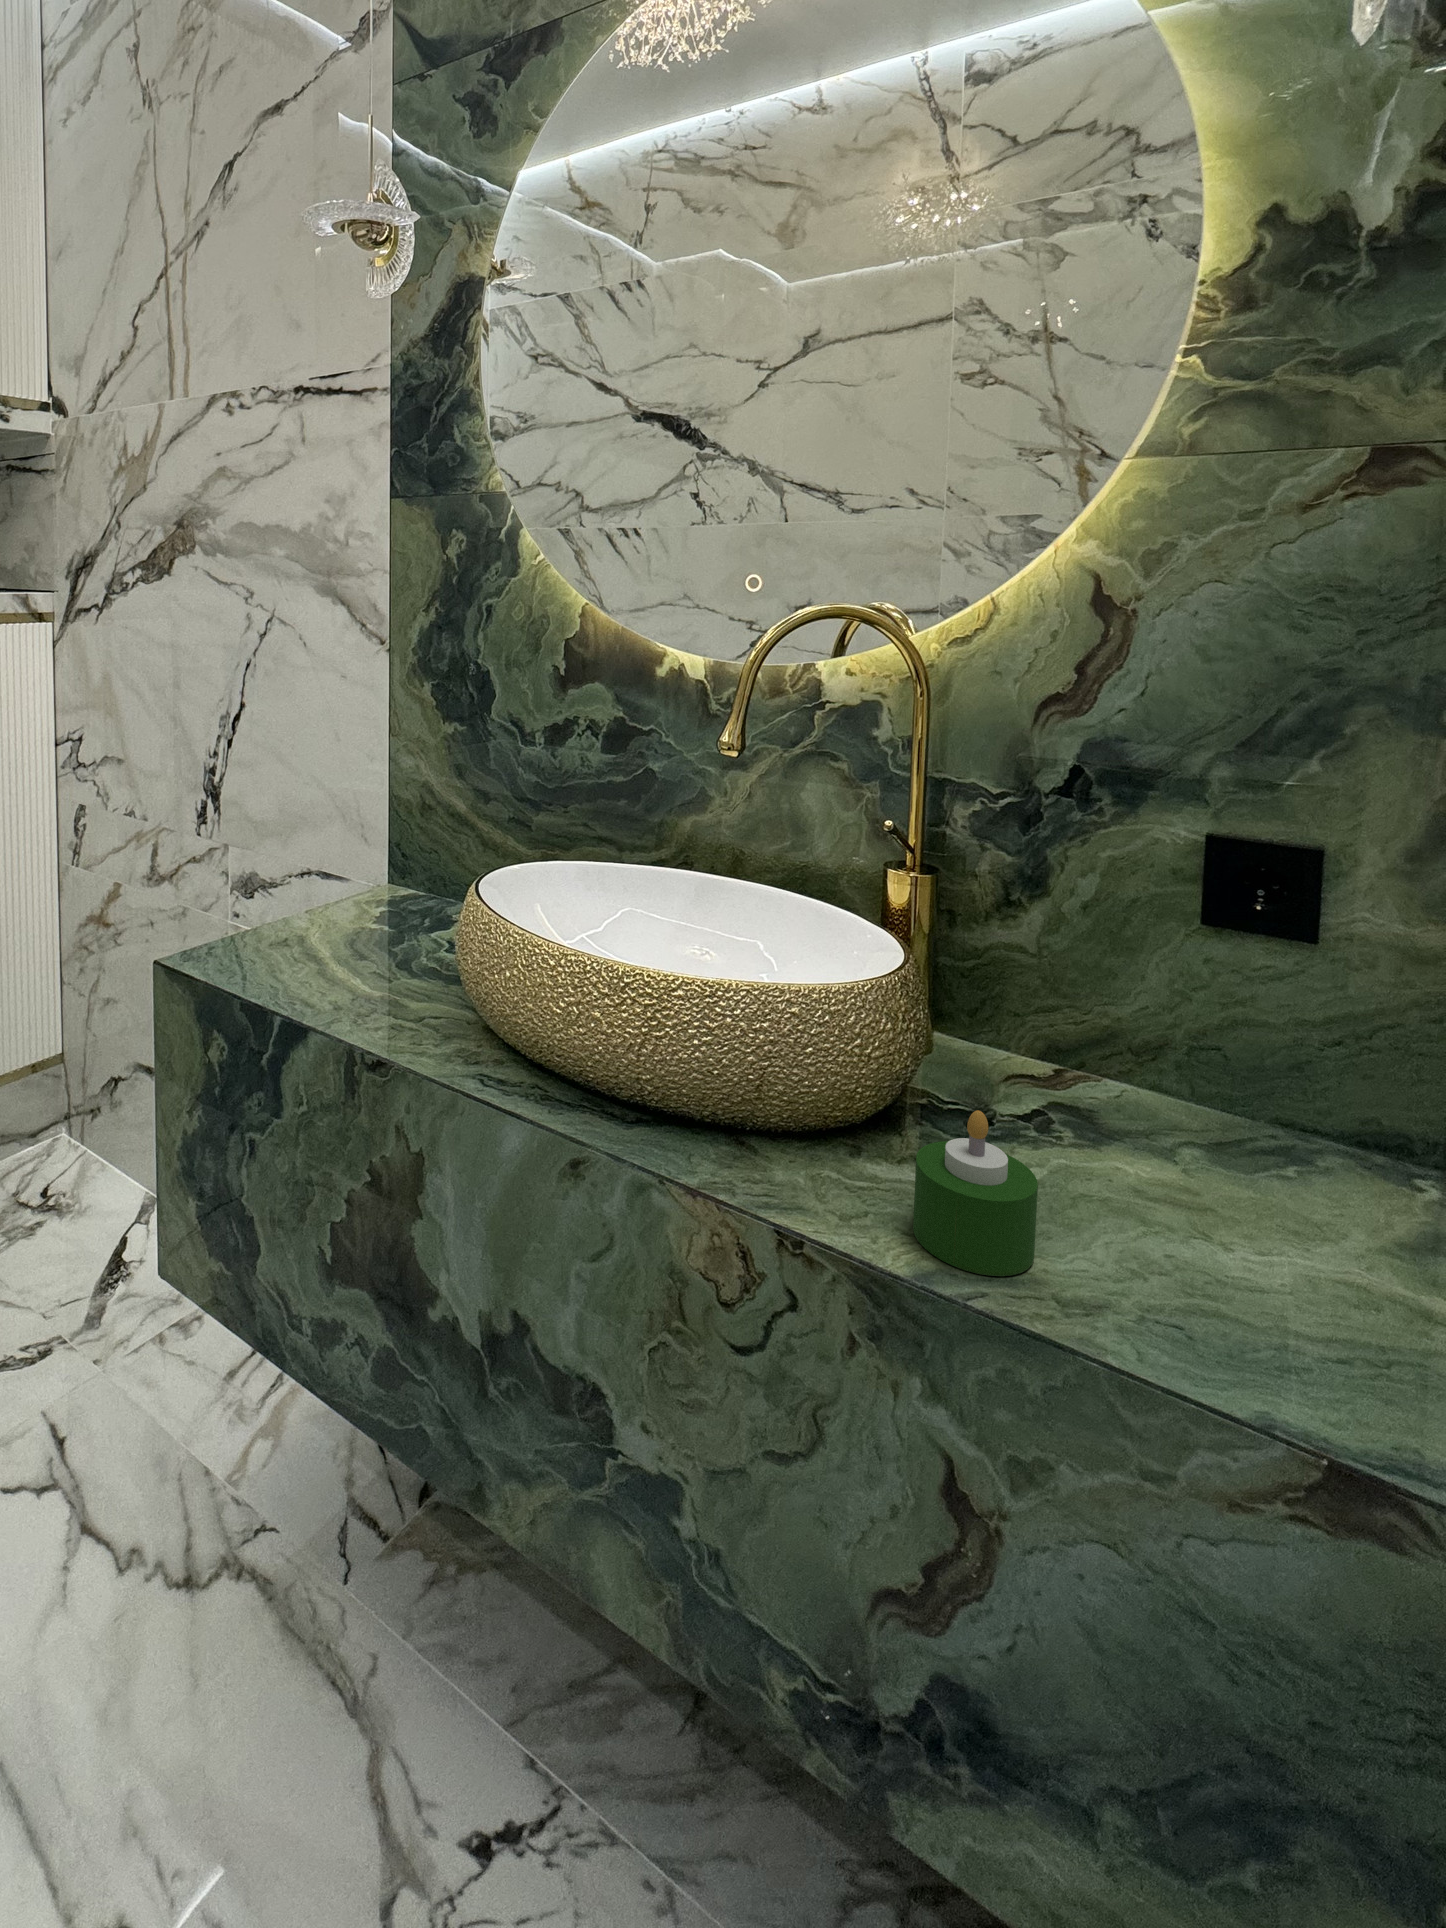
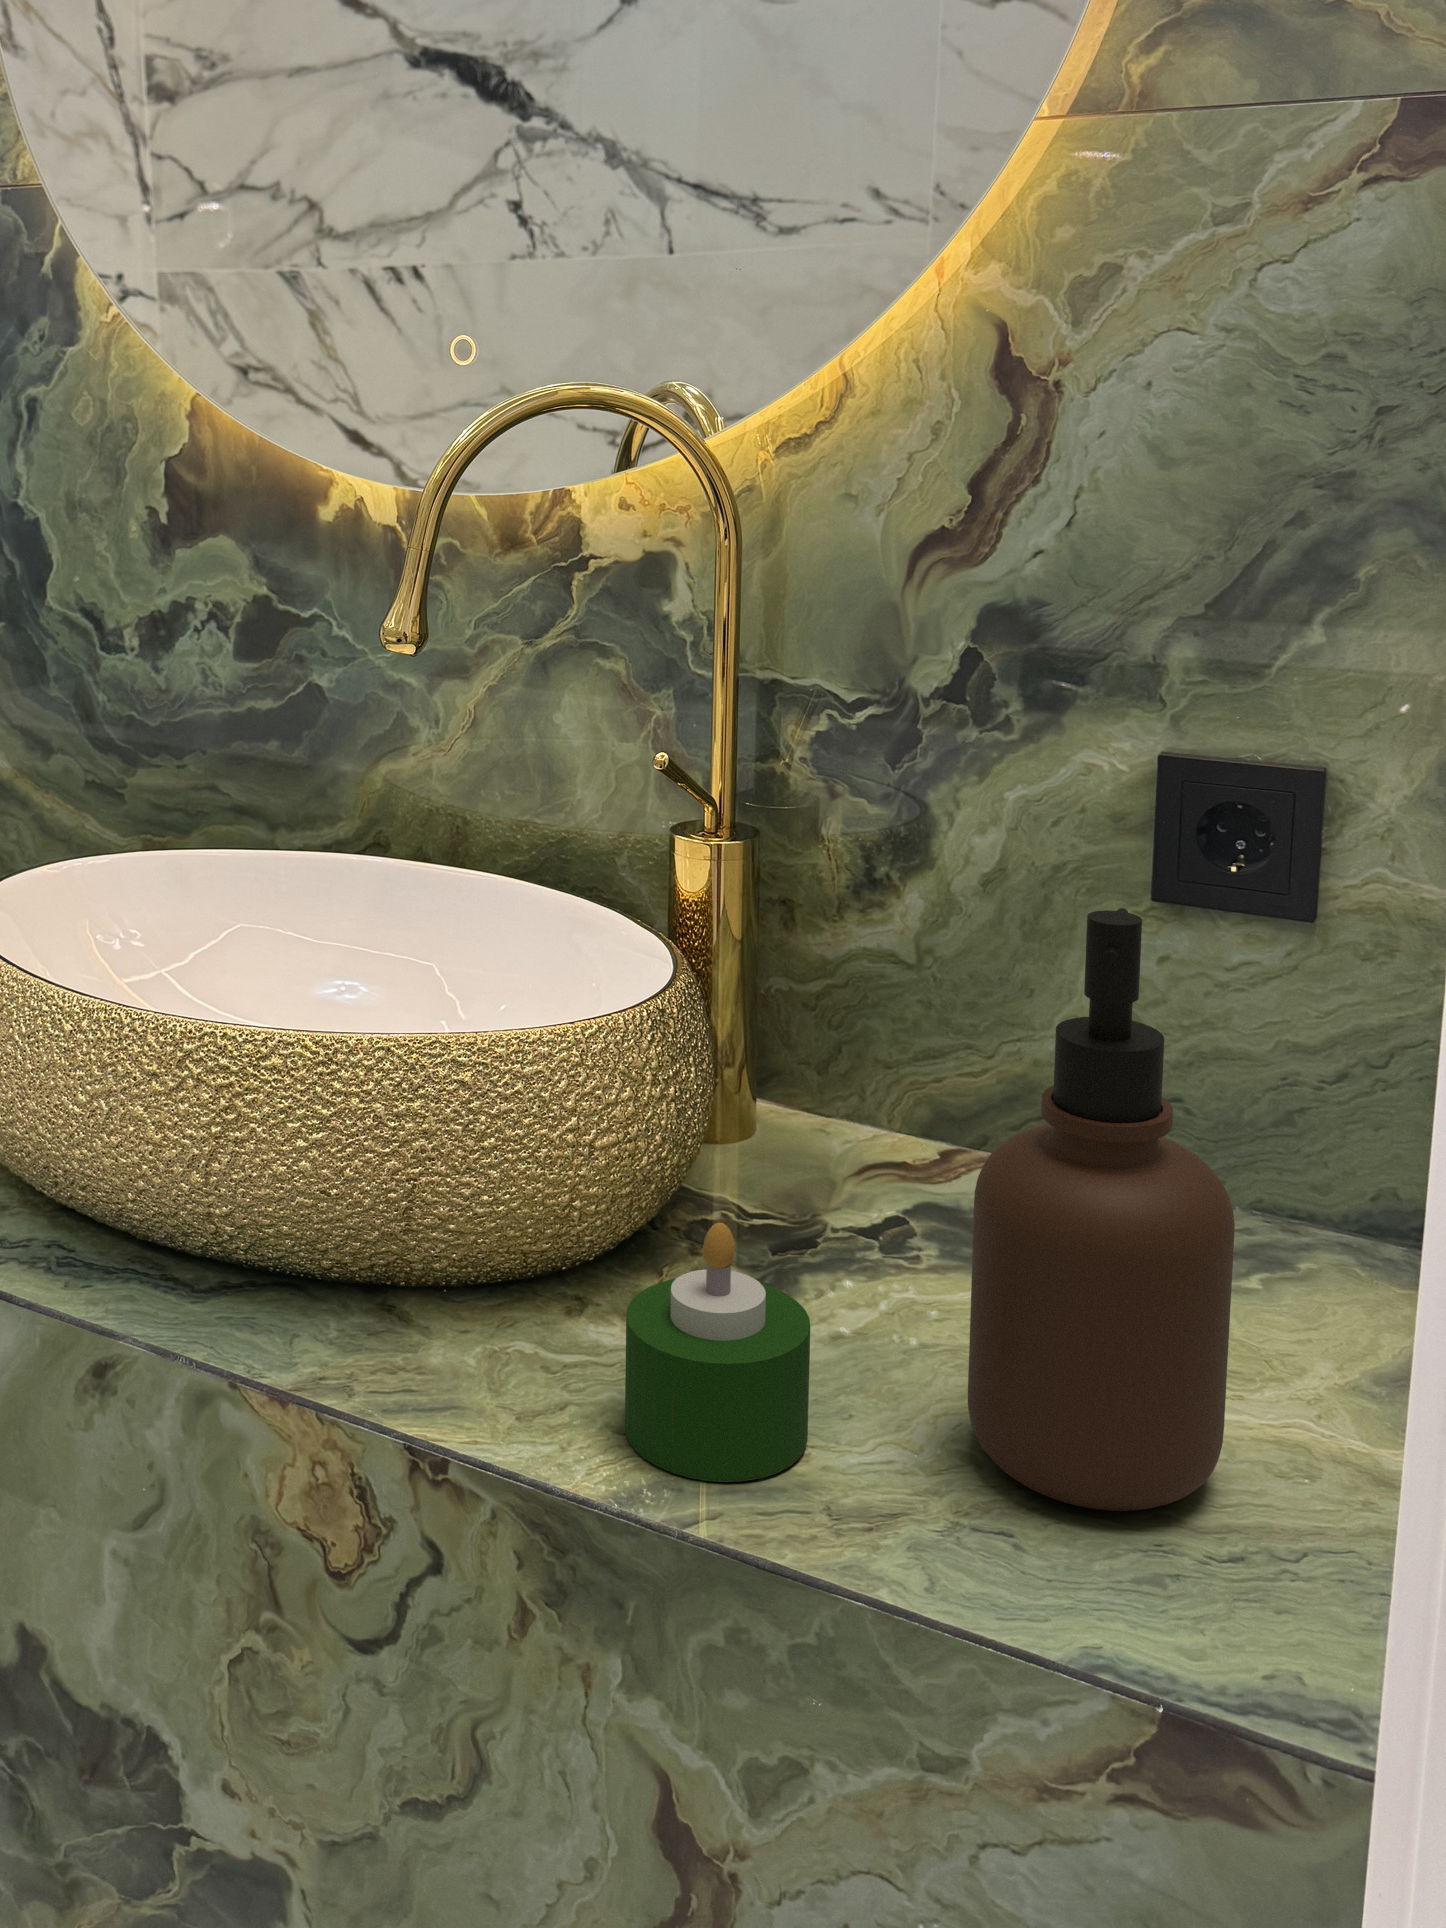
soap dispenser: none [1139,932,1333,1322] -> present [968,908,1235,1511]

